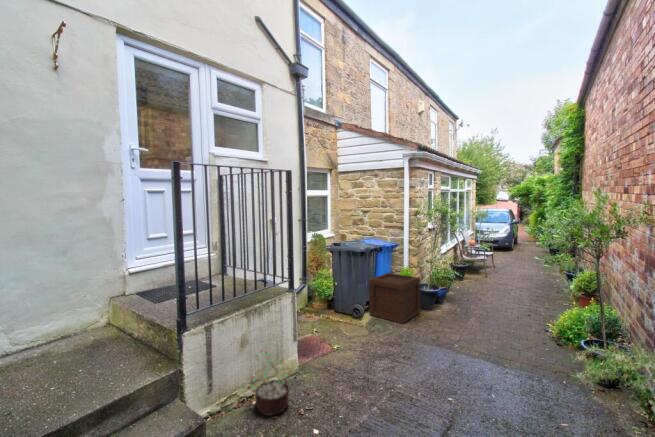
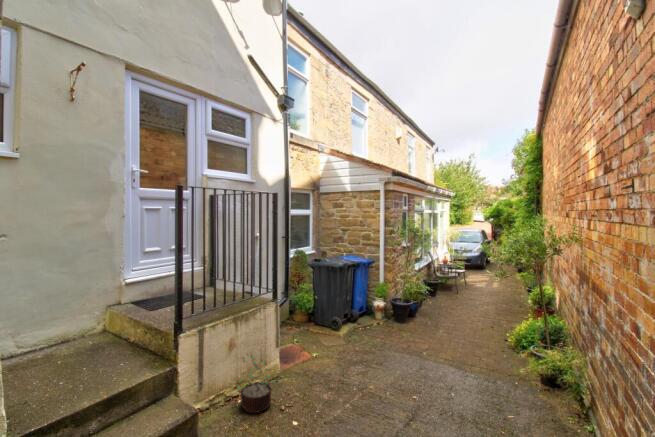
wooden crate: present [369,273,421,323] -> none [347,288,395,335]

